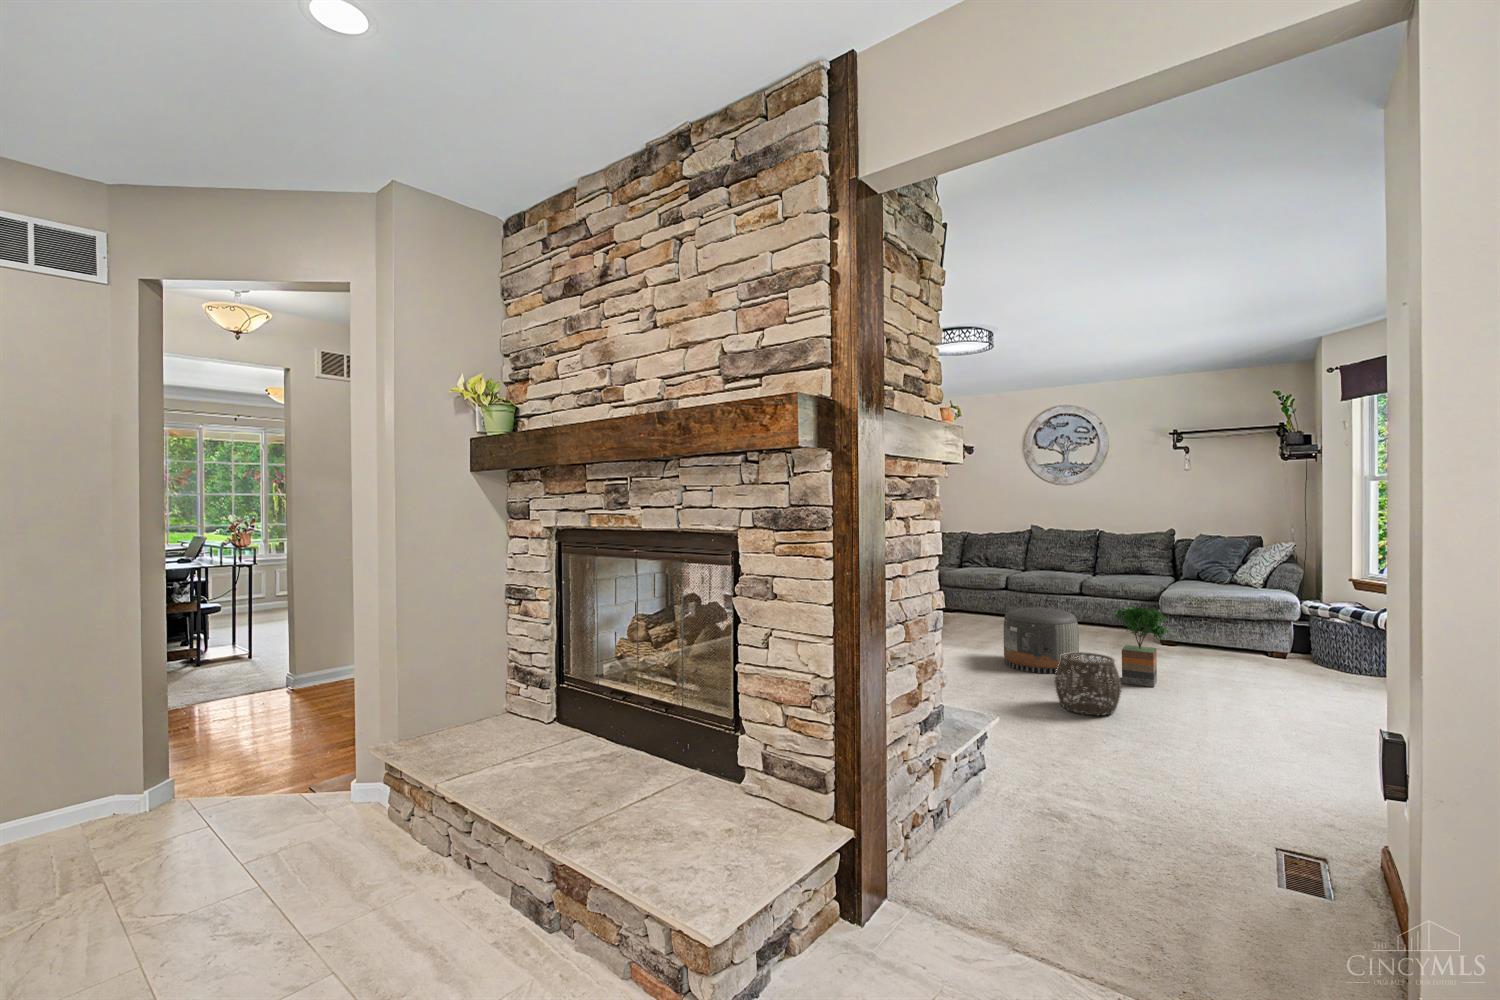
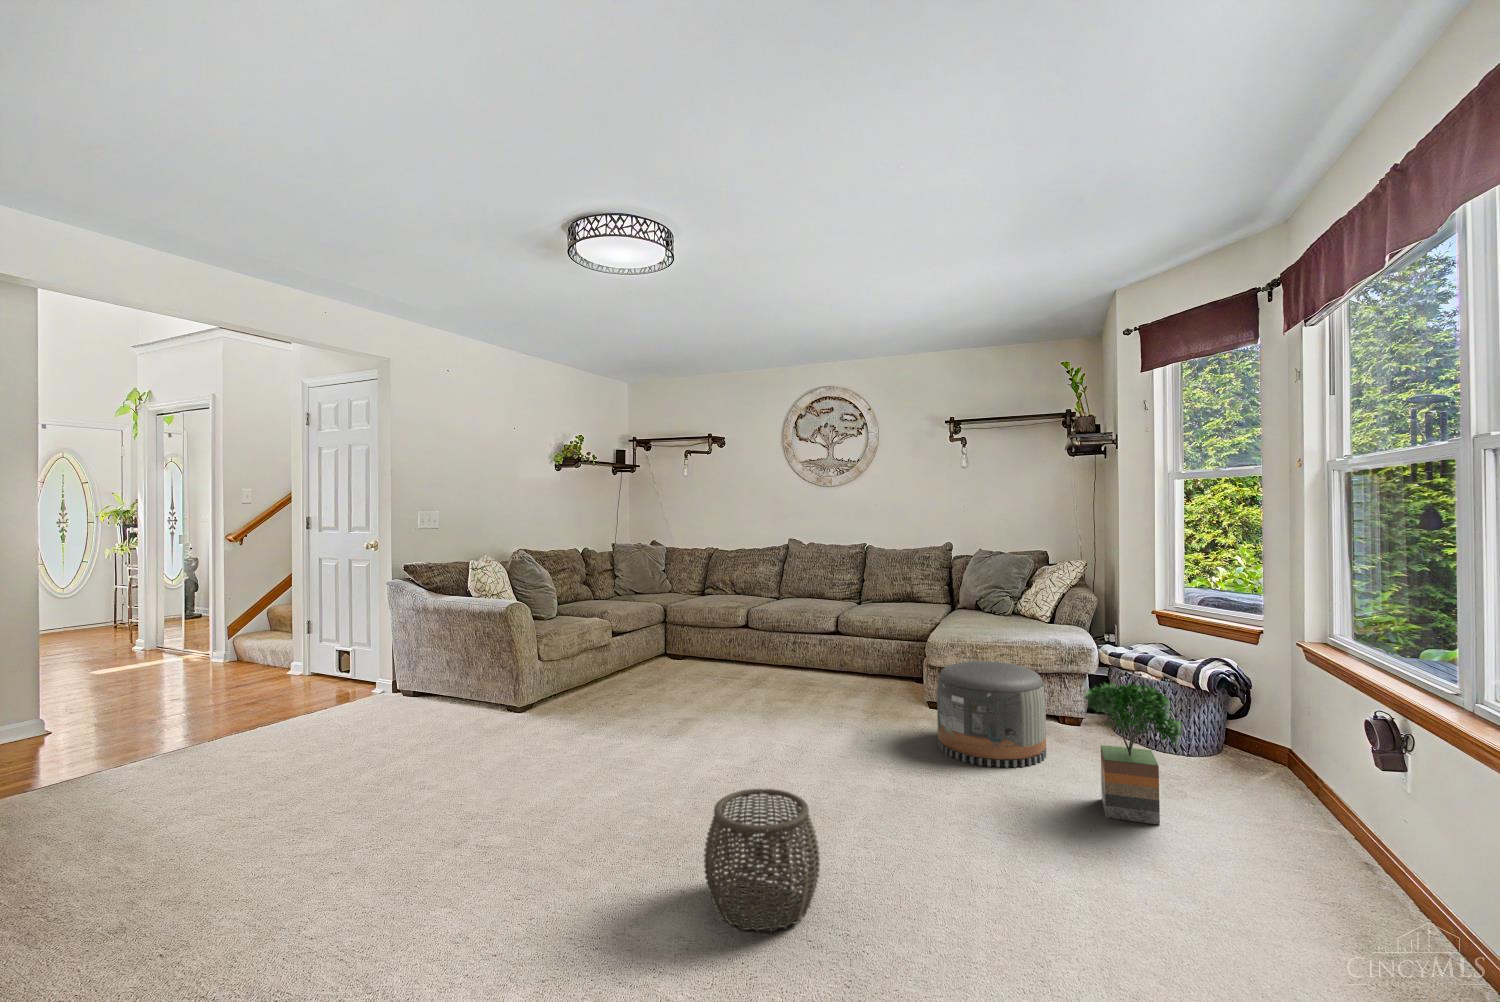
pouf: present [1004,607,1079,674] -> present [937,661,1046,768]
potted tree: present [1114,607,1169,687] -> present [1084,681,1182,825]

